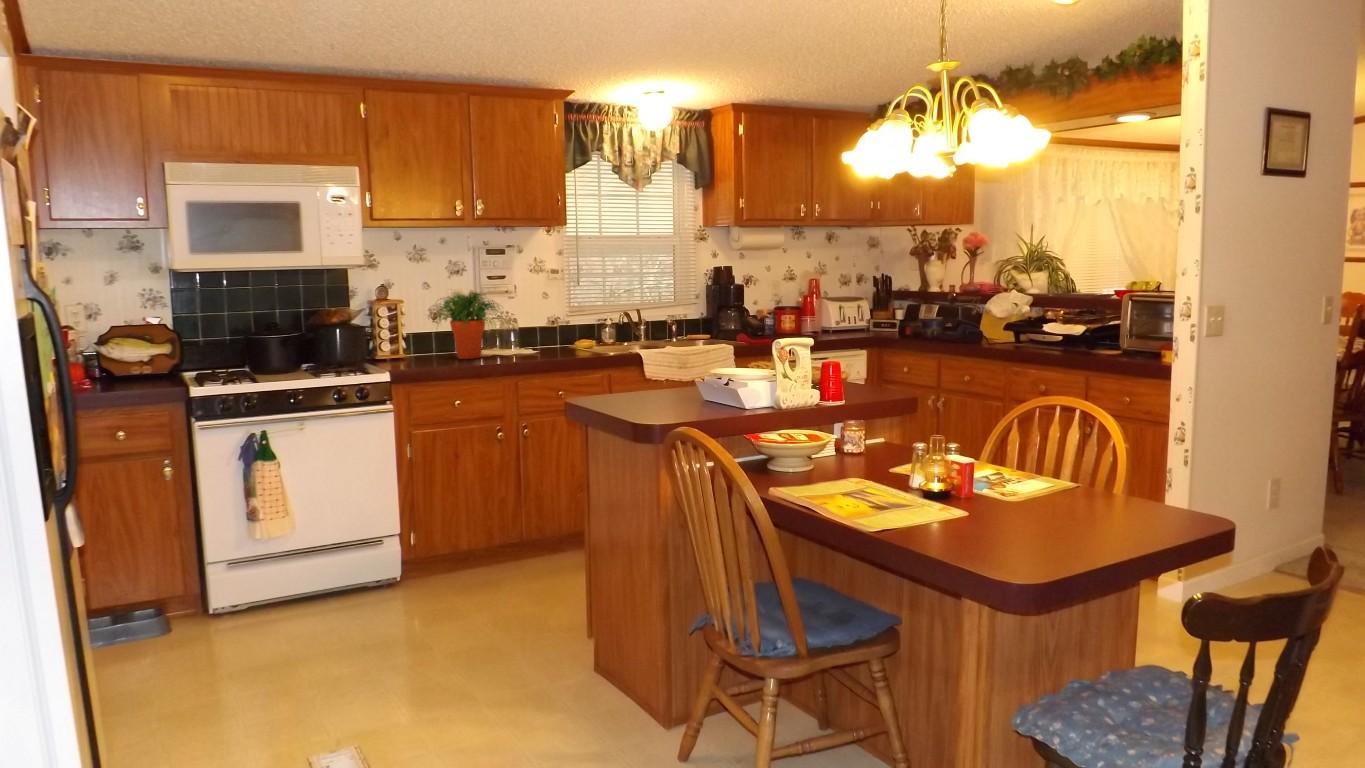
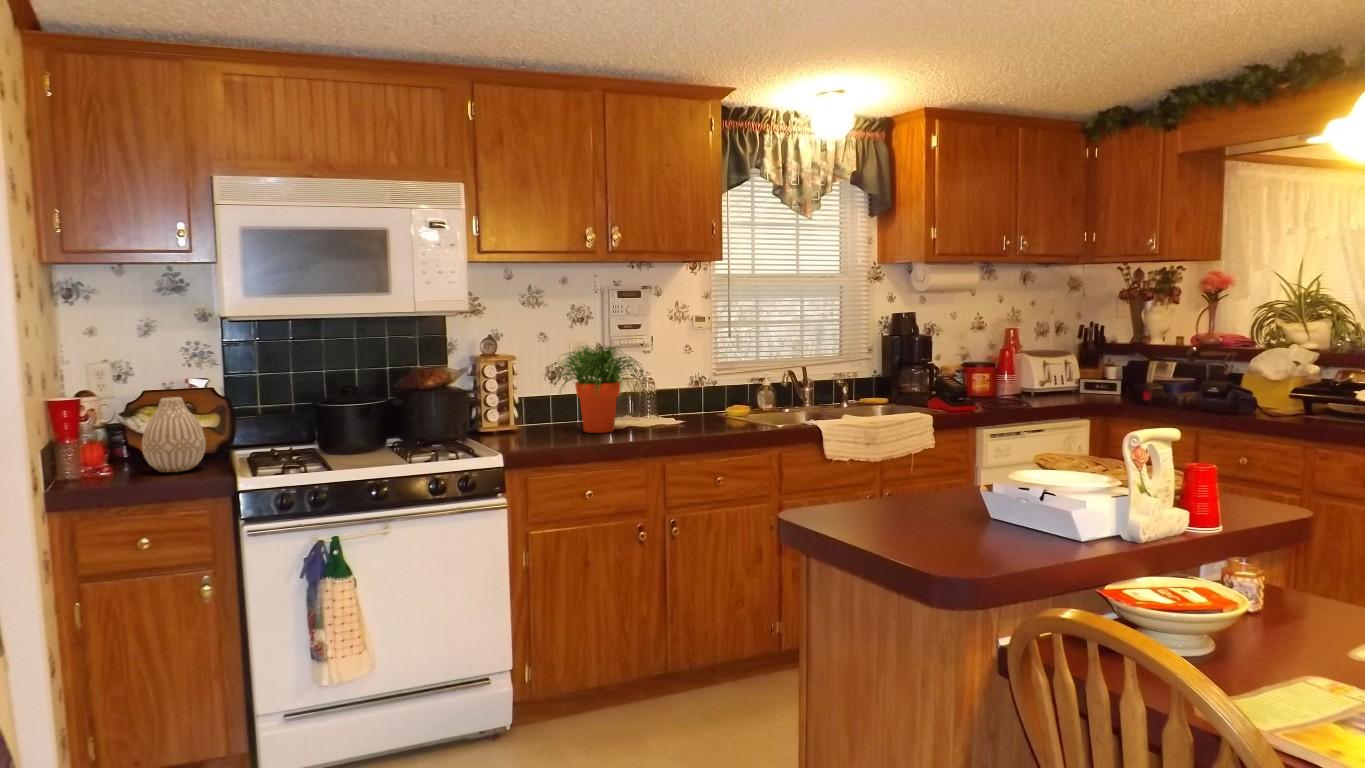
vase: none [114,330,163,385] -> present [142,397,206,472]

